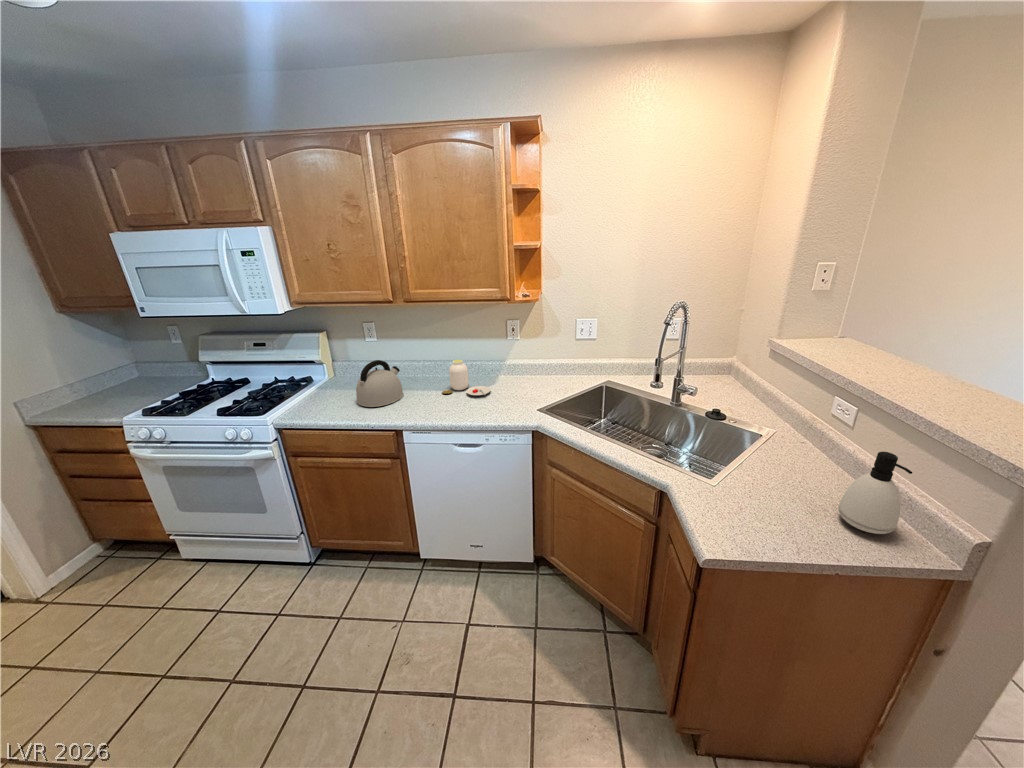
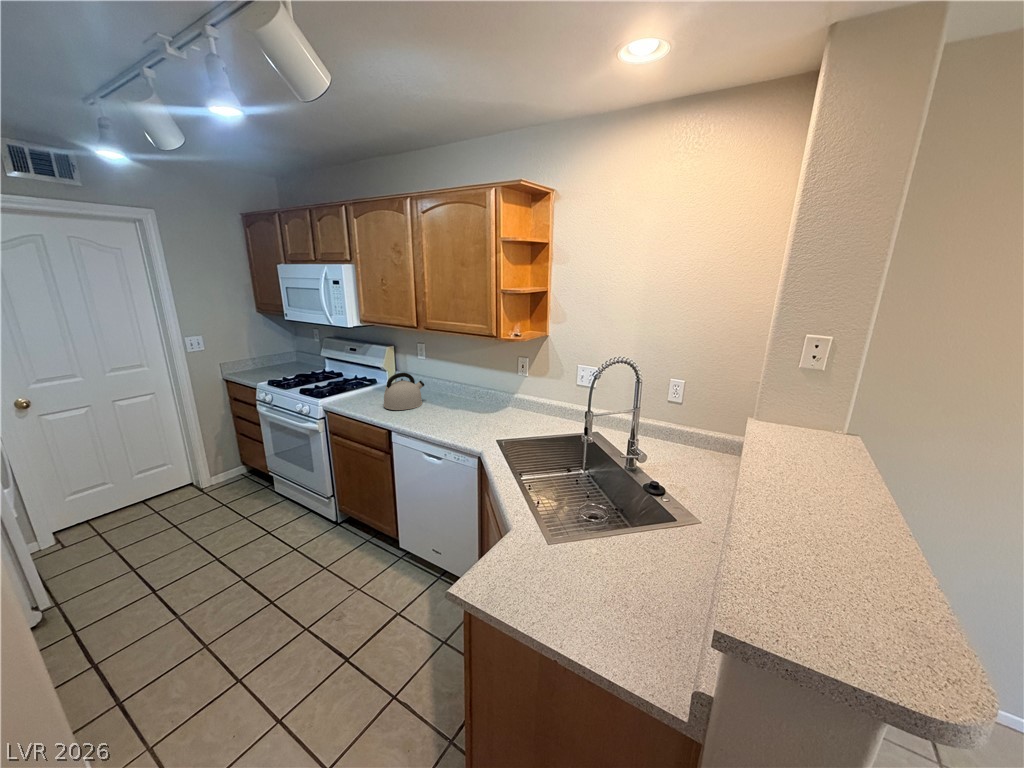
jar: present [442,360,490,395] -> none [447,384,484,419]
soap dispenser: present [838,452,912,534] -> none [606,541,659,638]

